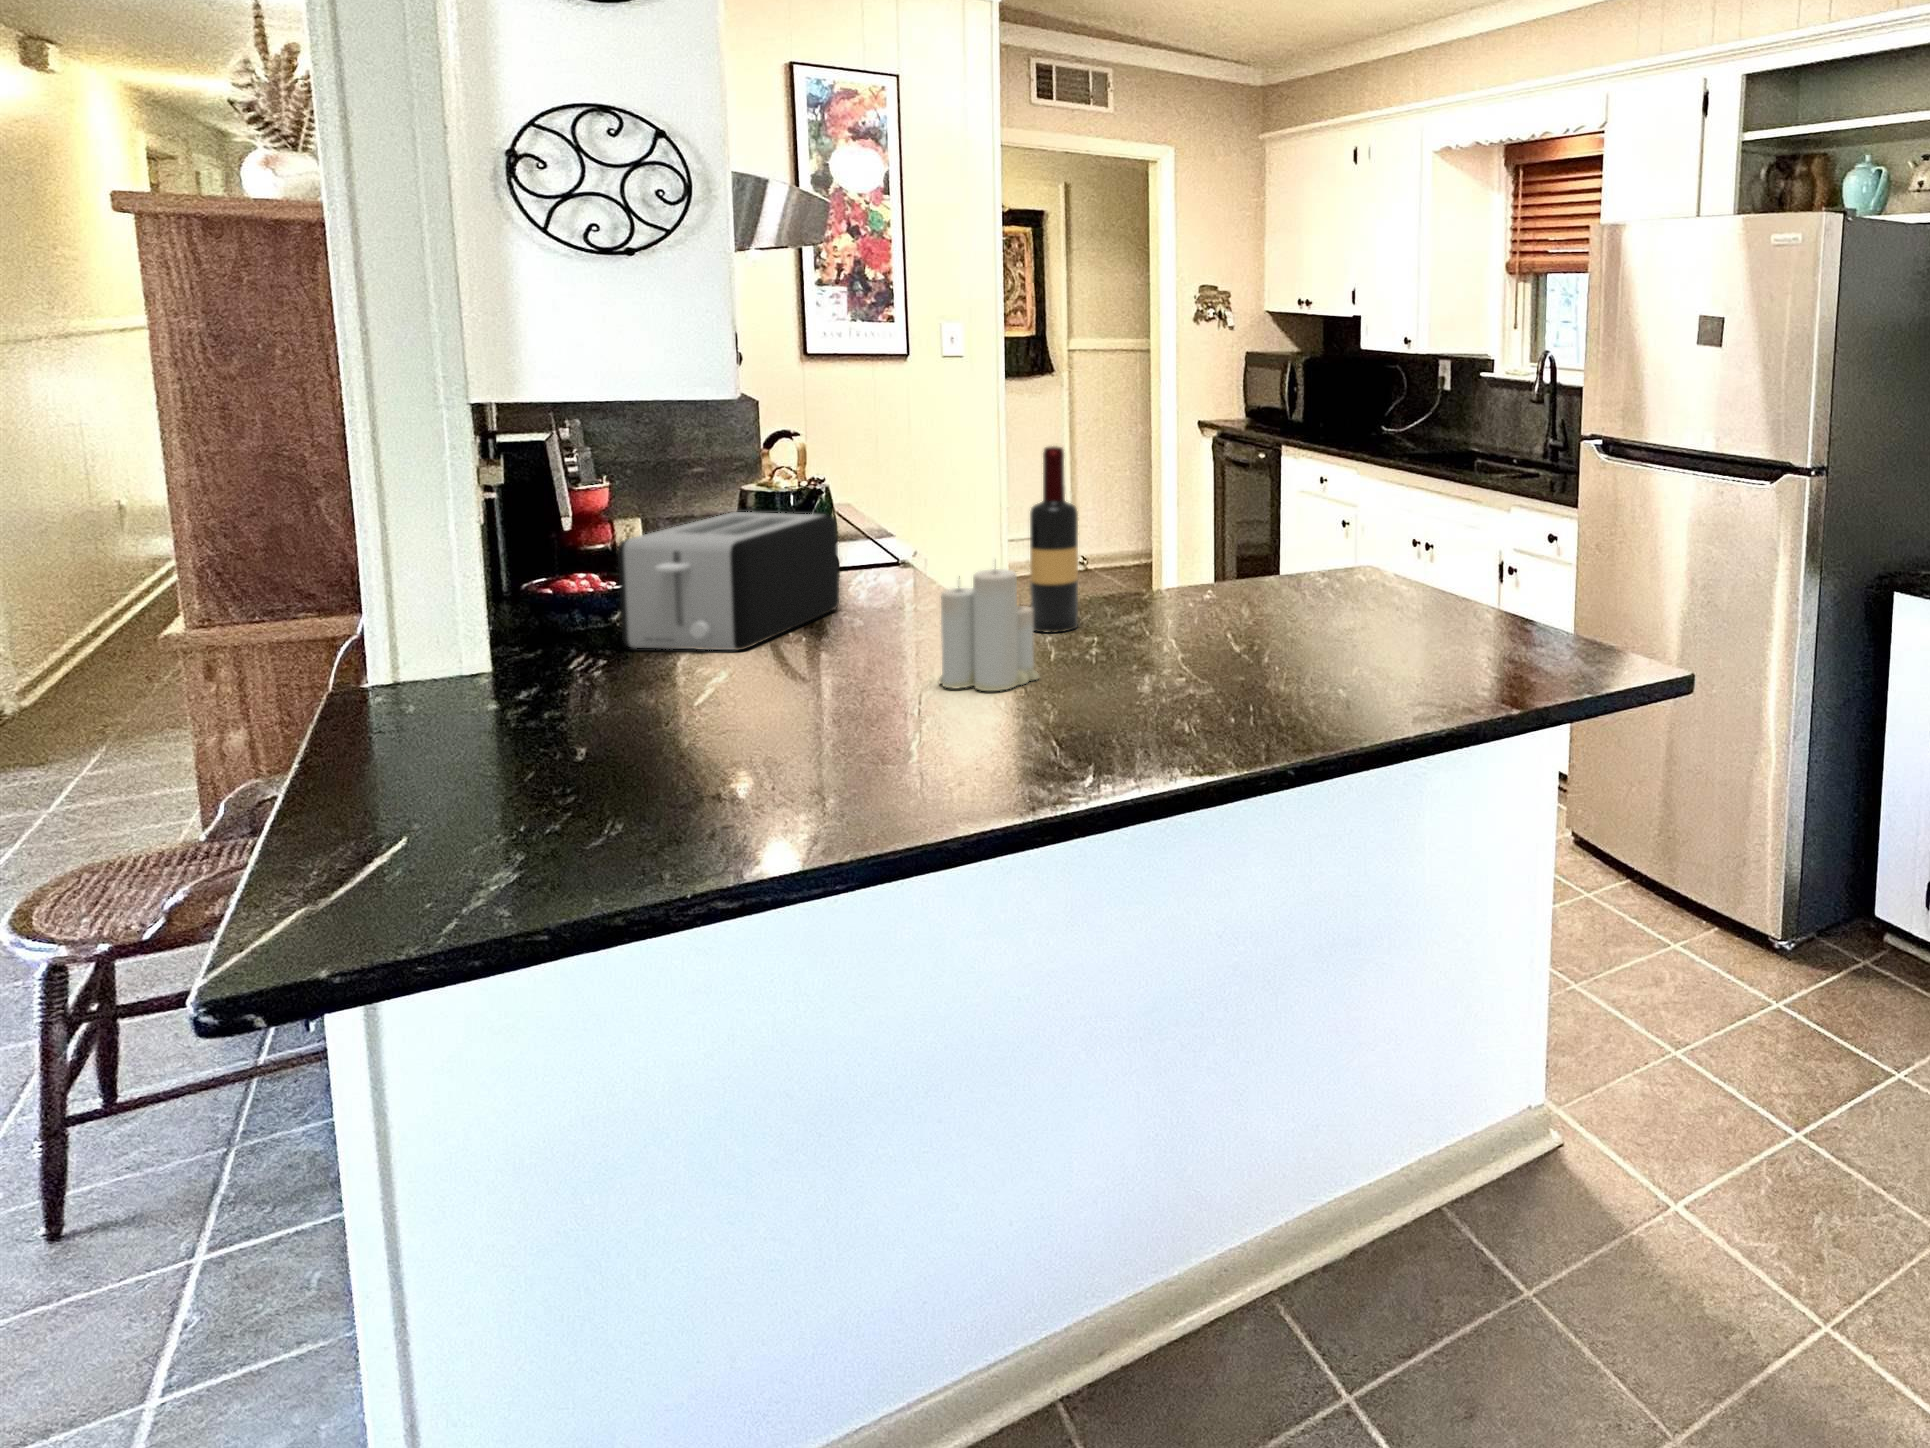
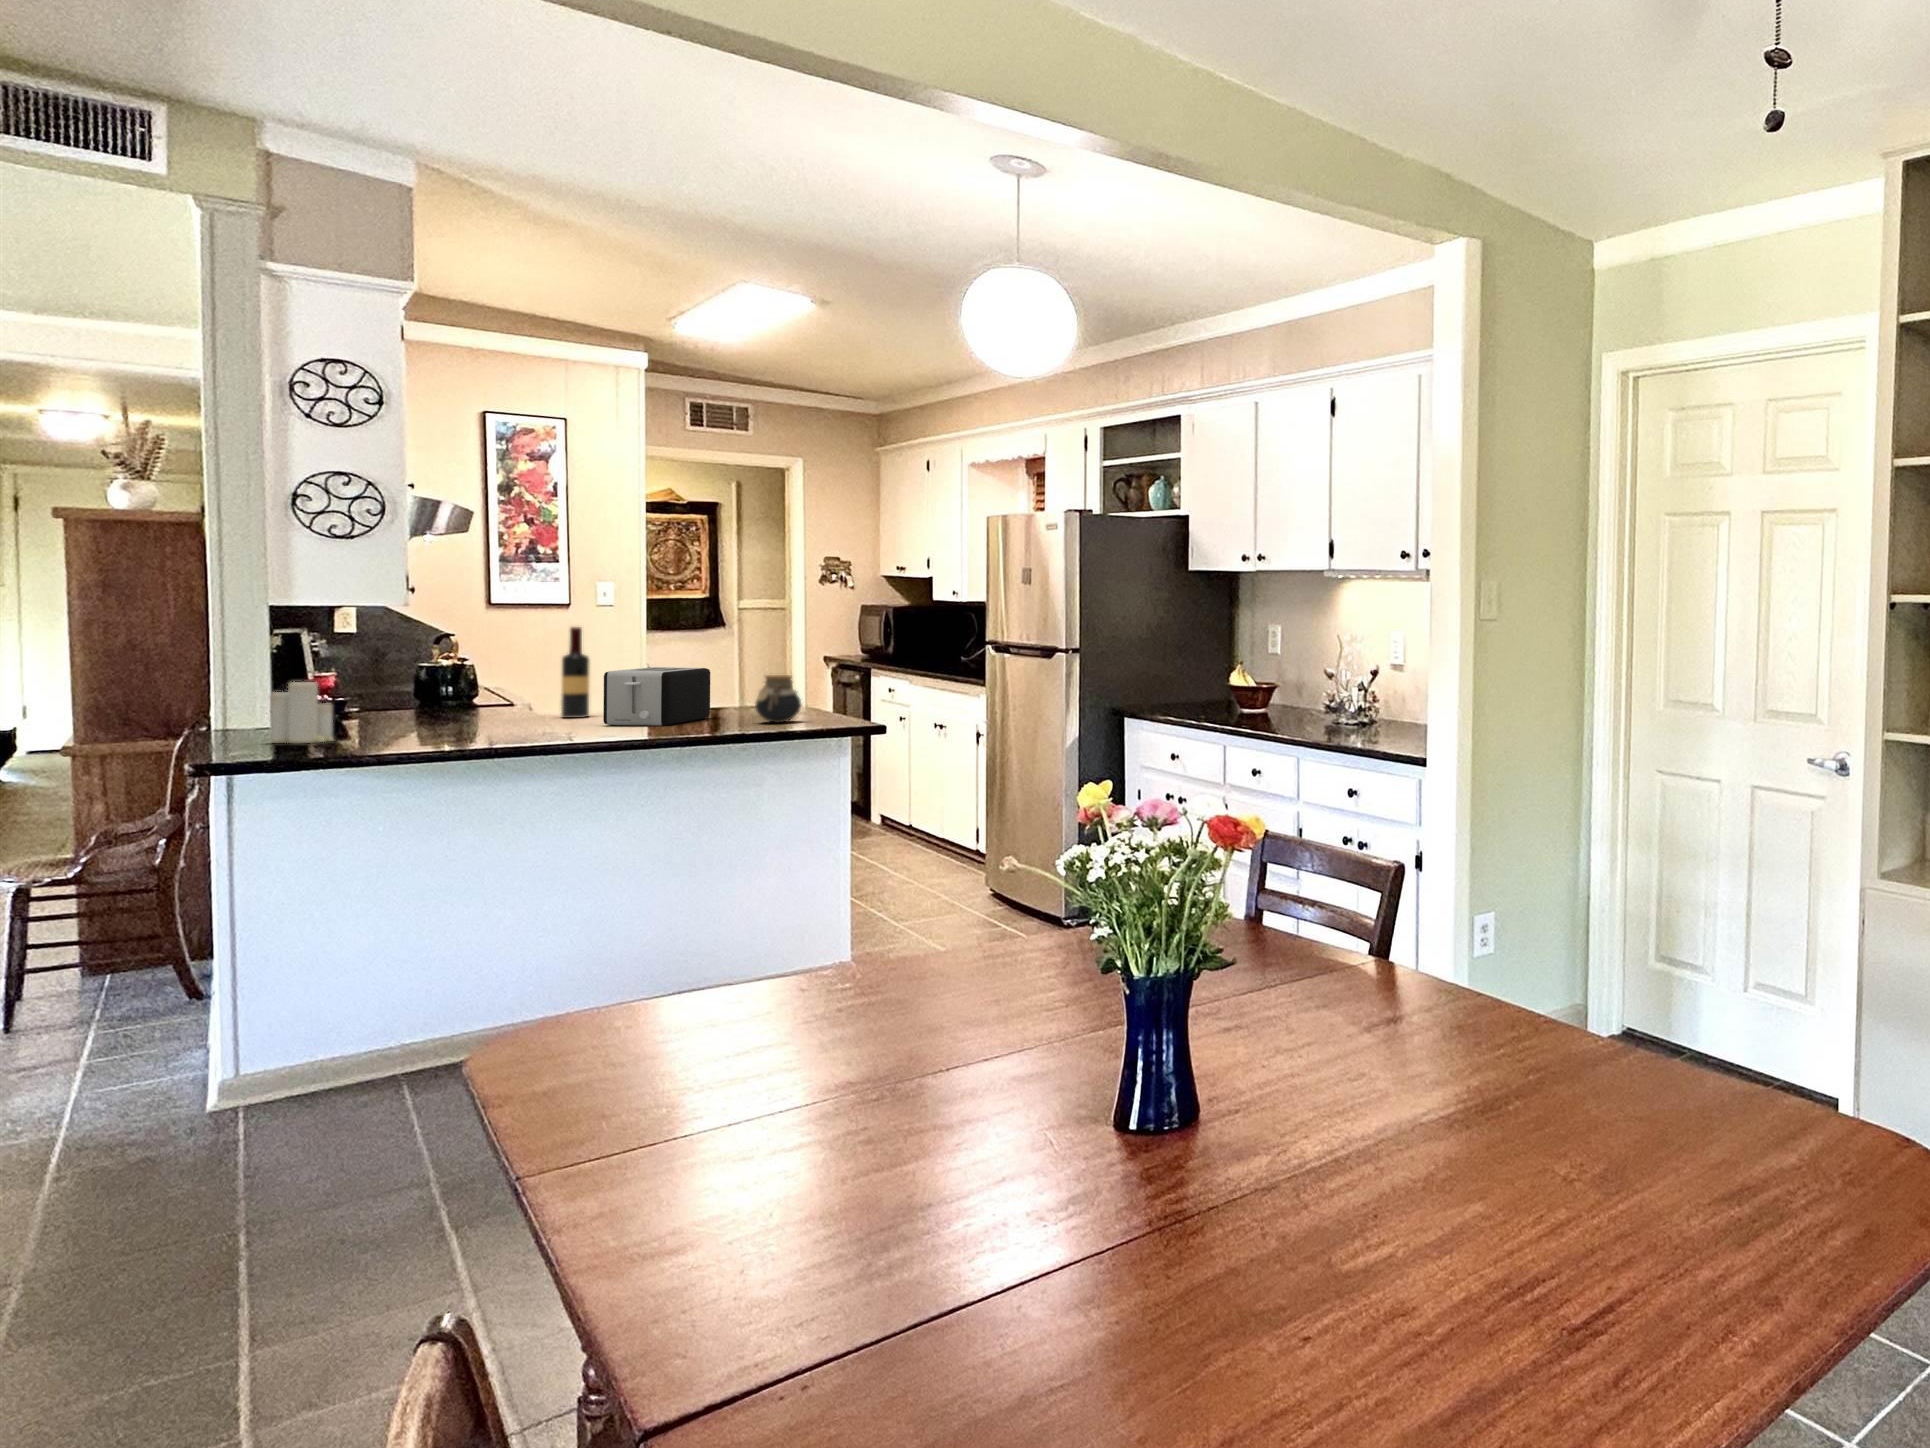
toaster: present [618,512,839,651] -> present [603,667,710,726]
candle: present [939,569,1039,691] -> present [270,682,333,743]
jar: none [1453,569,1539,677] -> present [755,675,801,723]

